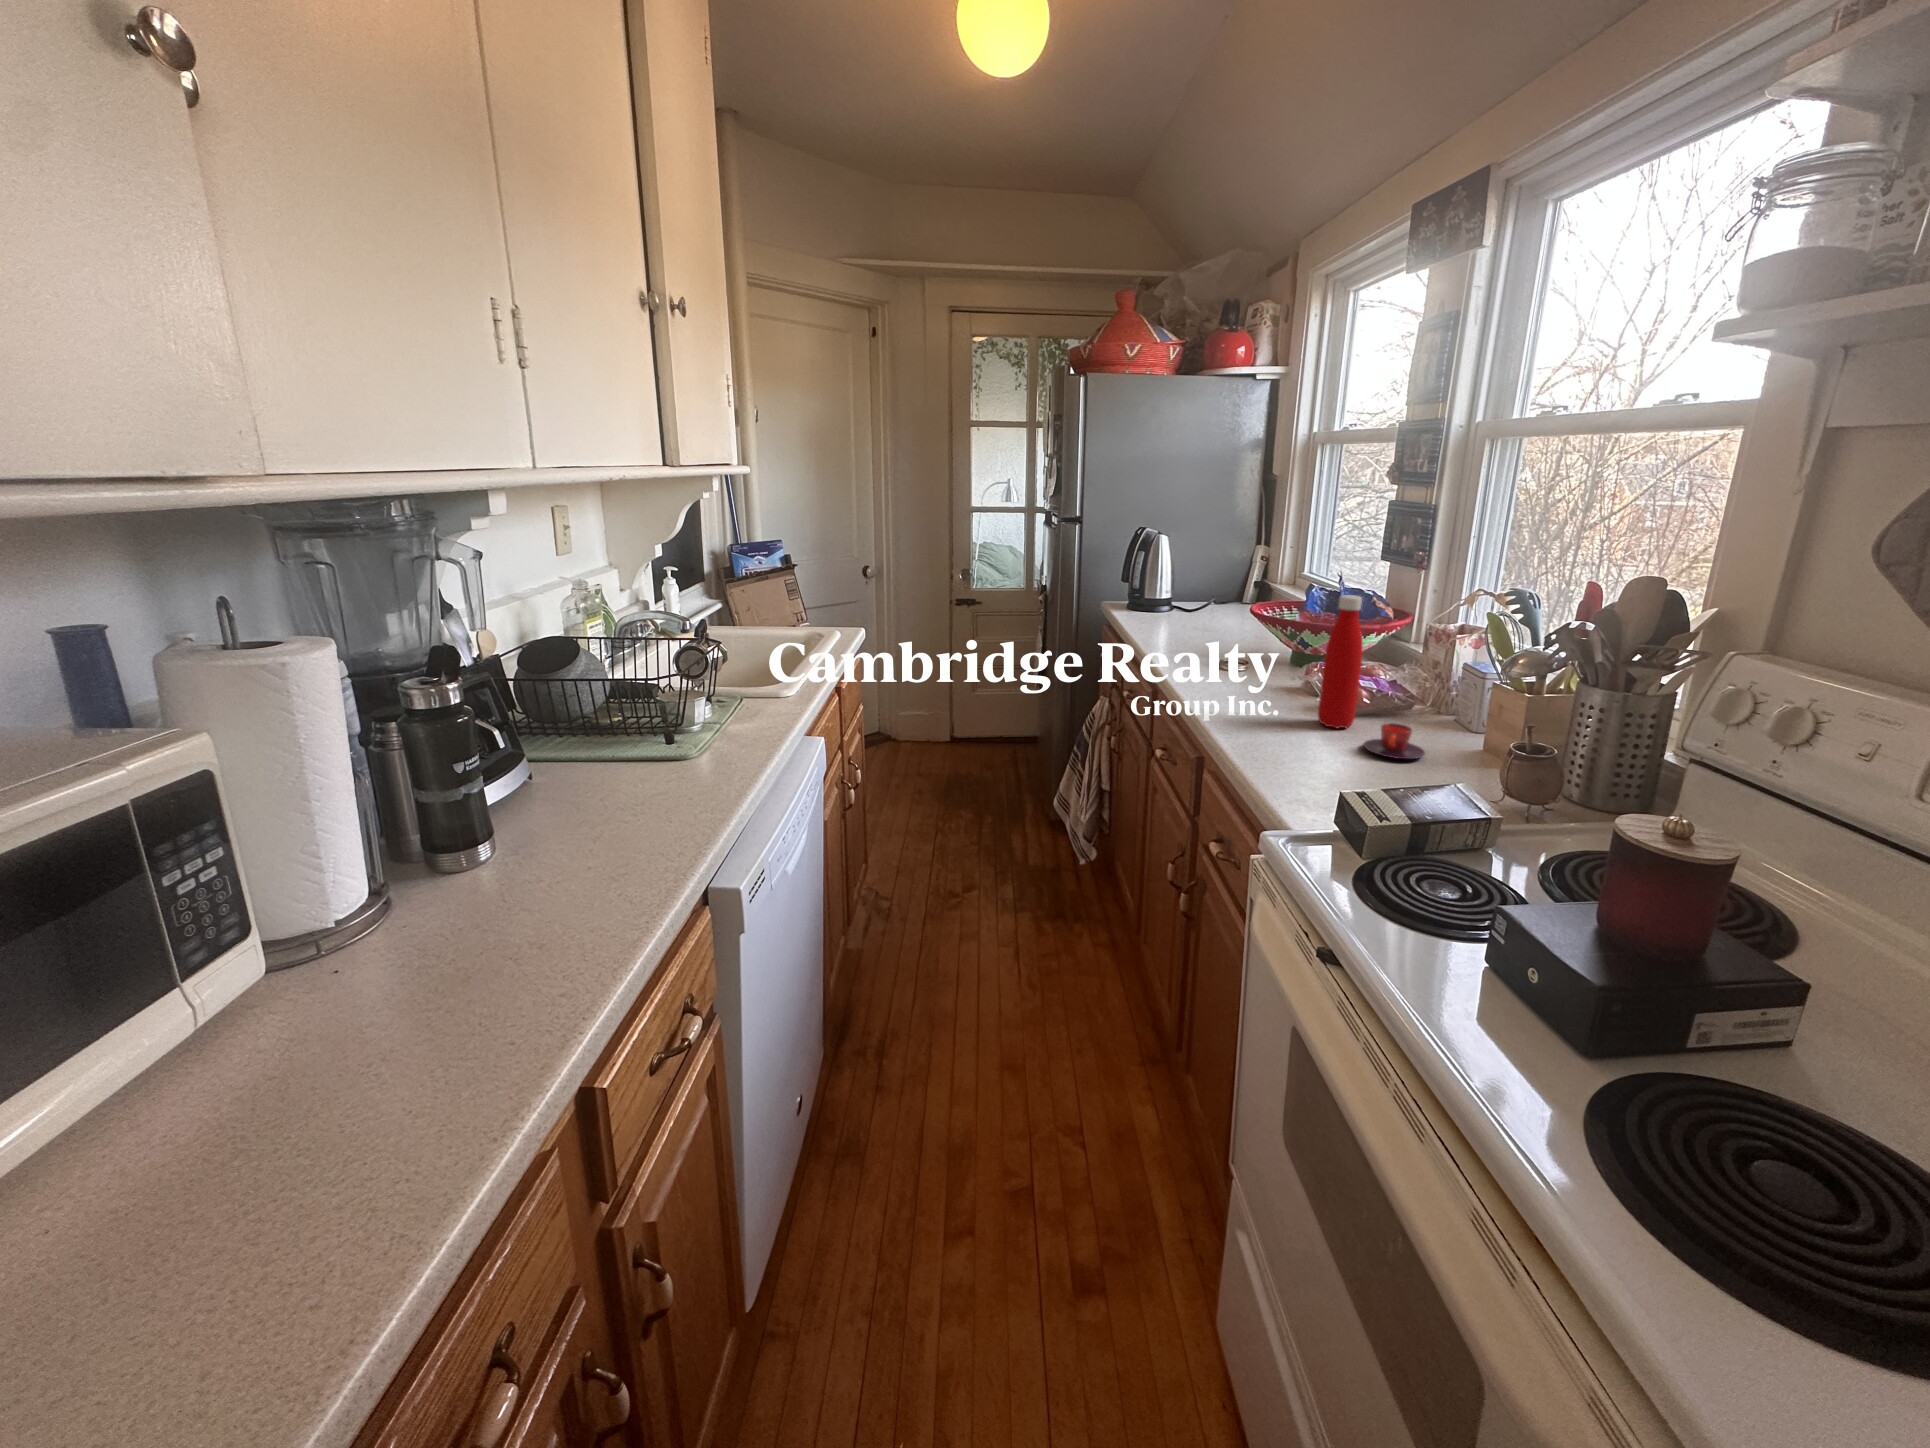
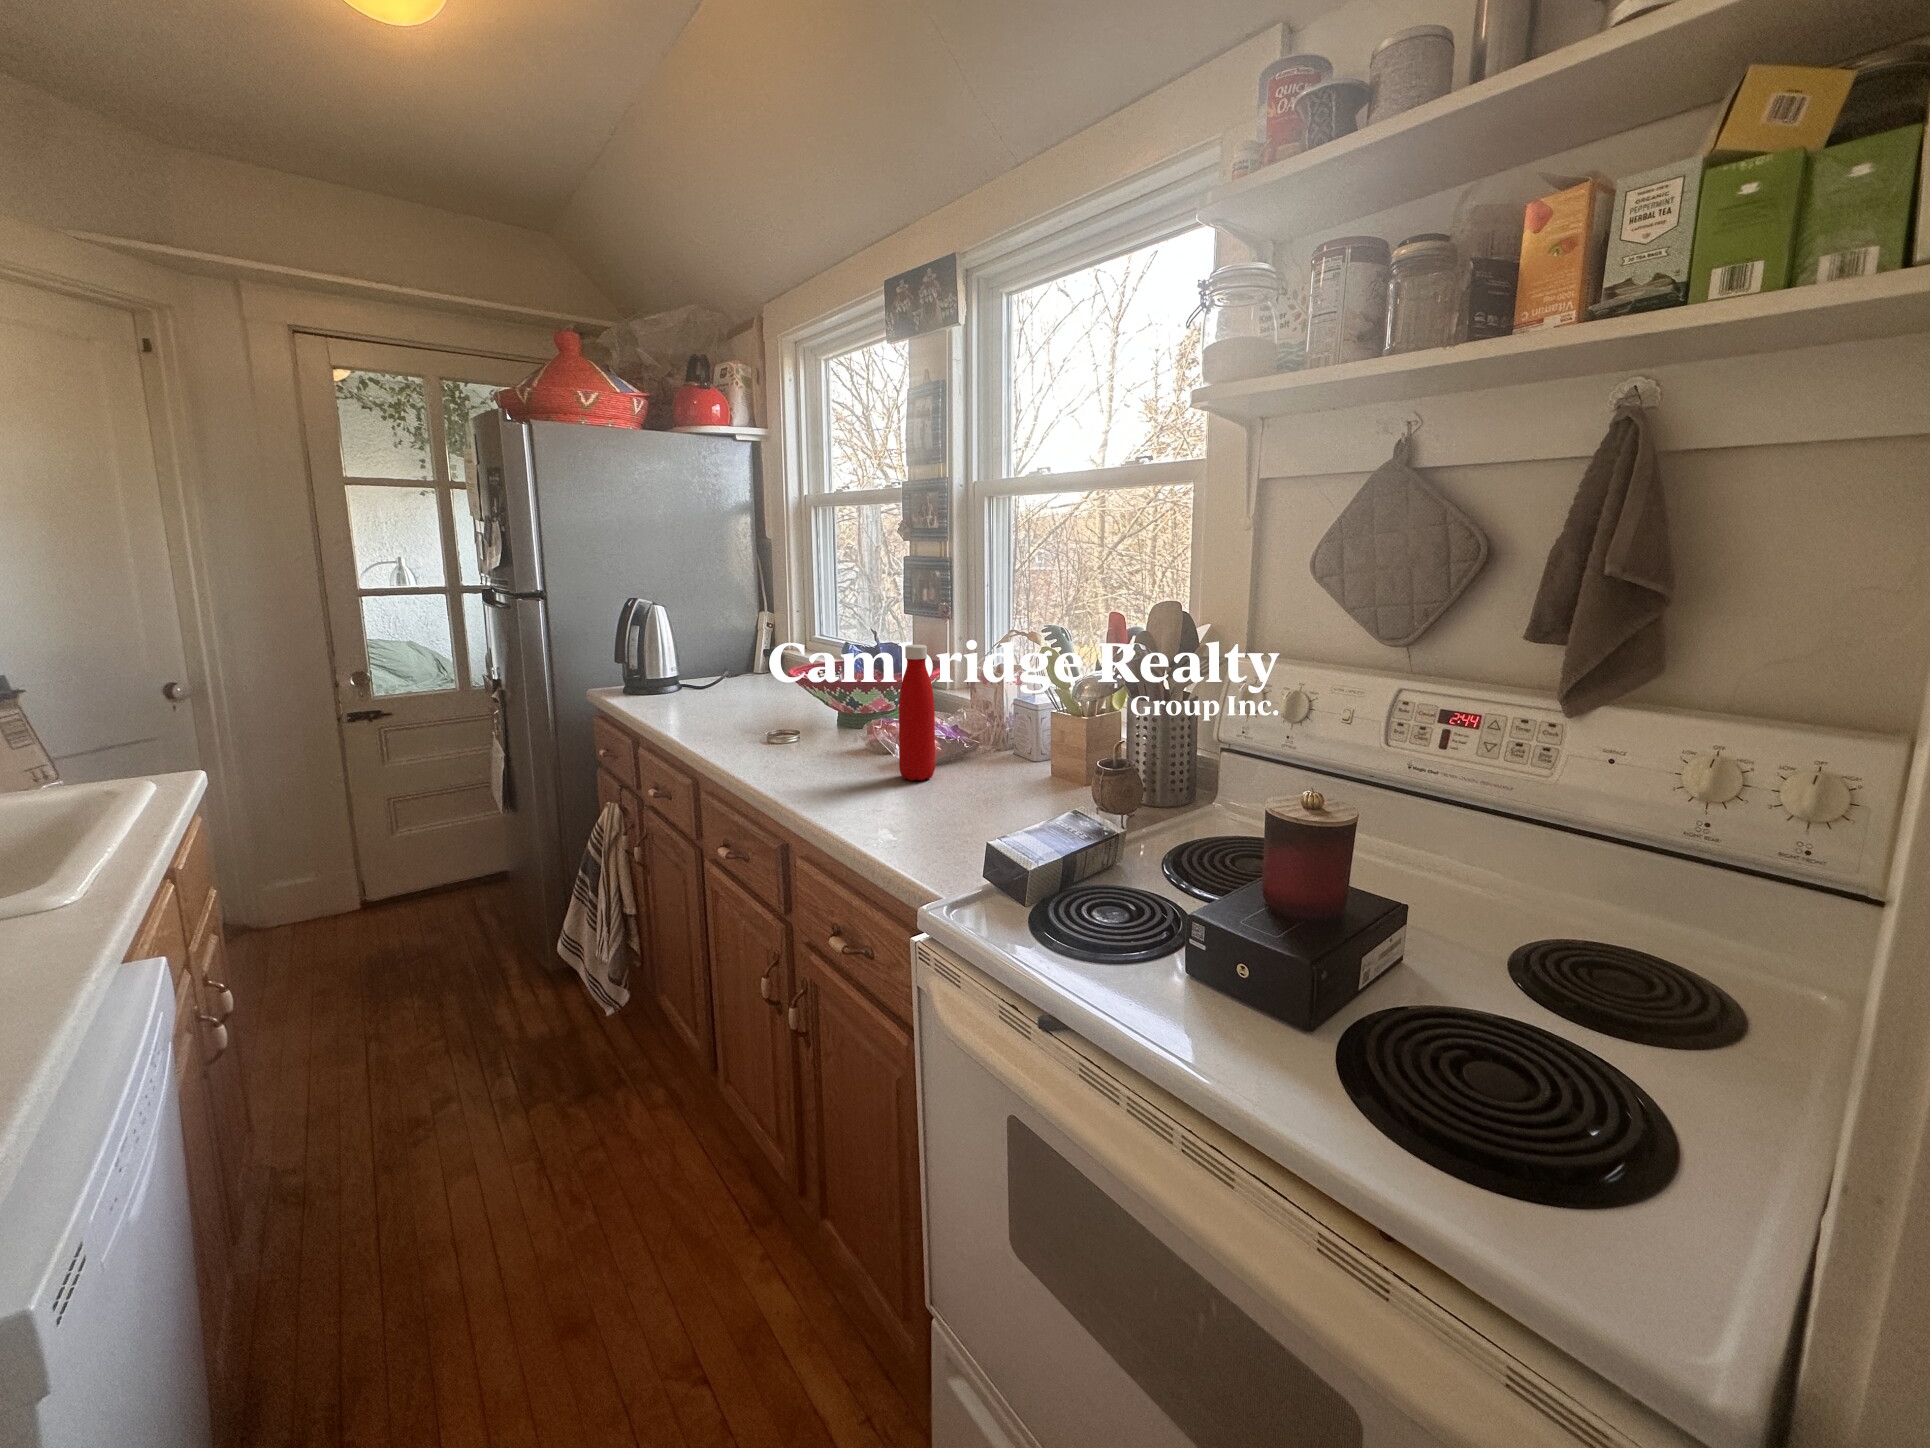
teacup: present [1363,723,1425,759] -> none [955,764,1012,798]

